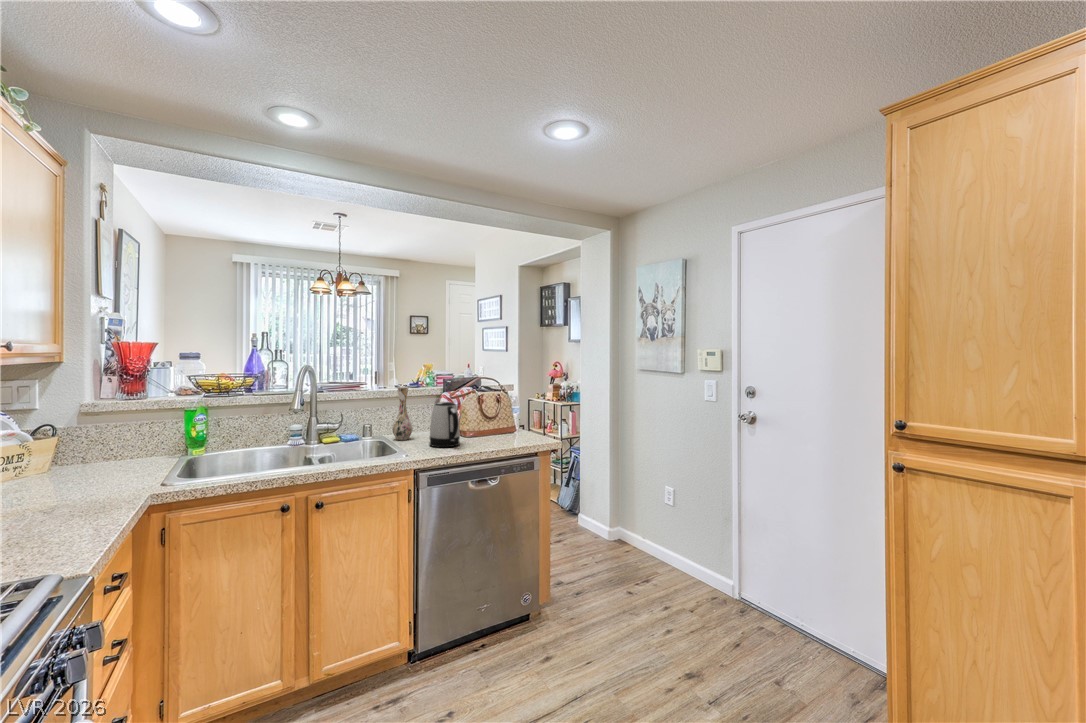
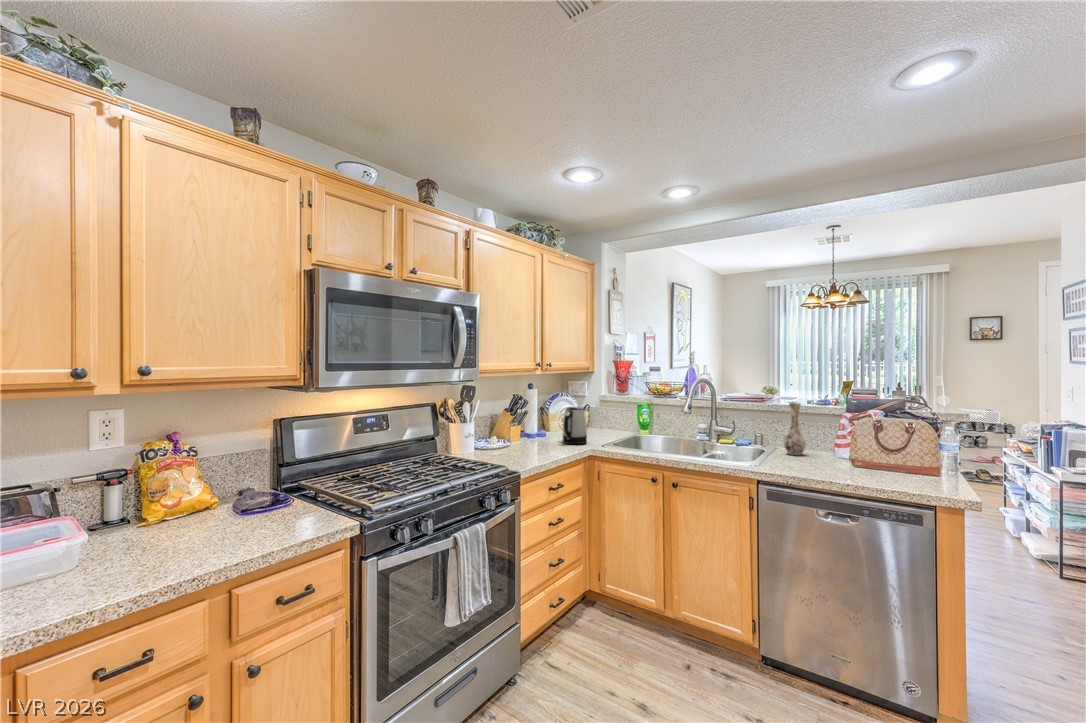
kettle: present [430,402,460,447] -> present [563,407,587,444]

